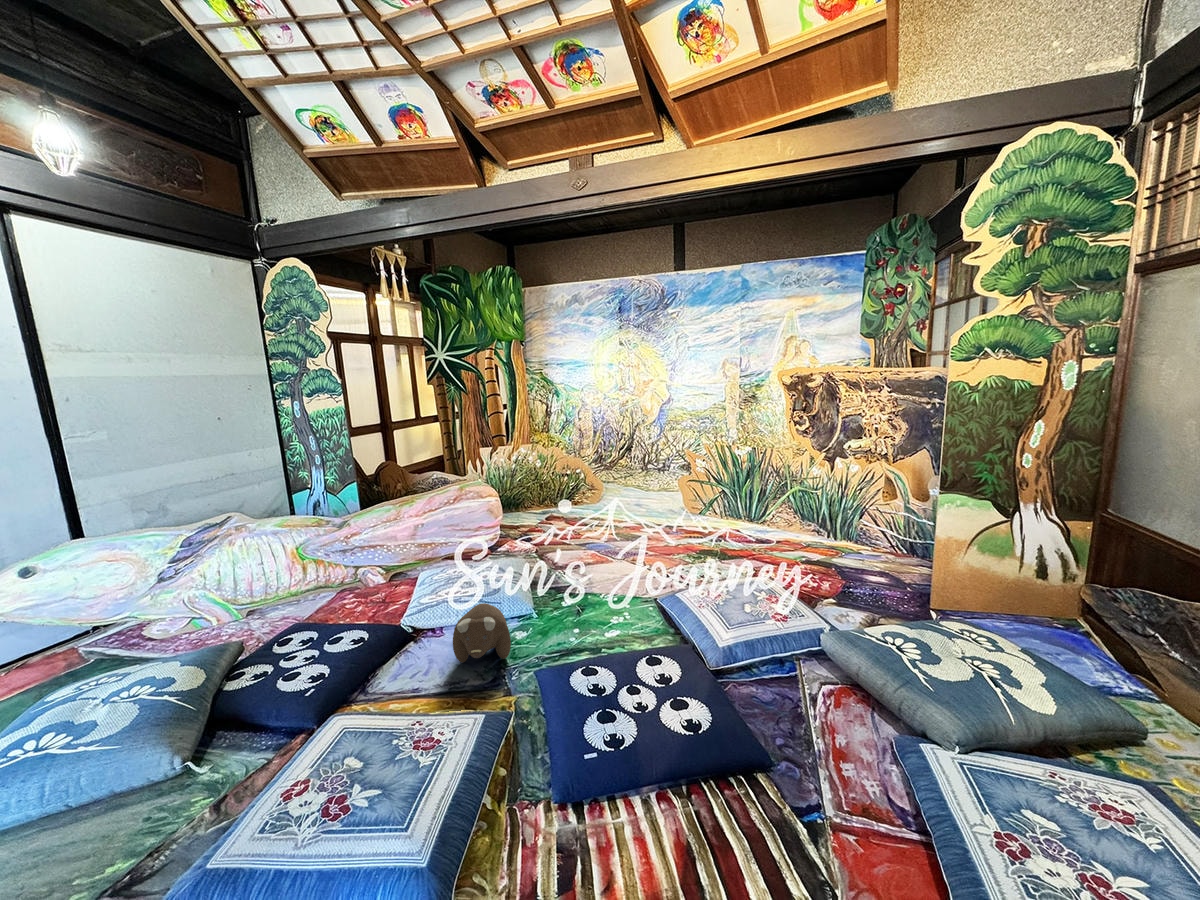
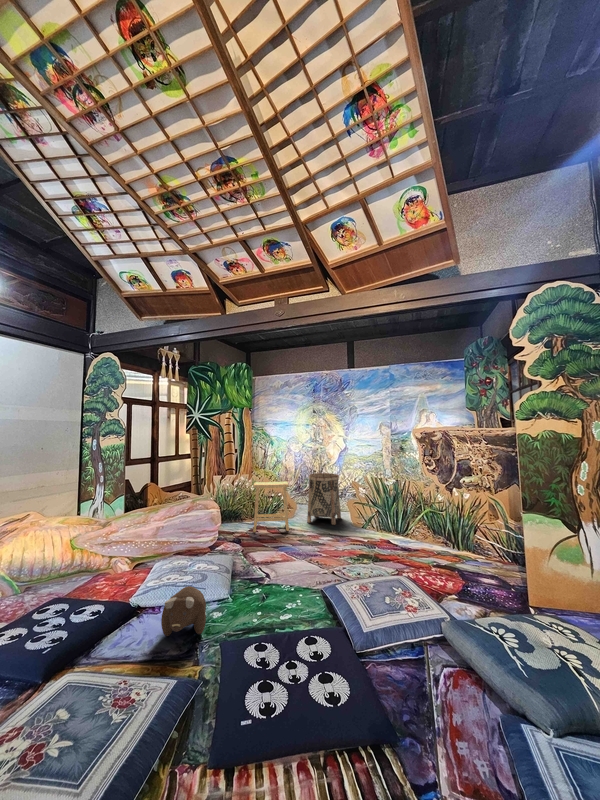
basket: none [620,439,667,511] -> present [307,473,341,525]
footstool: none [542,454,596,525] -> present [253,482,289,532]

